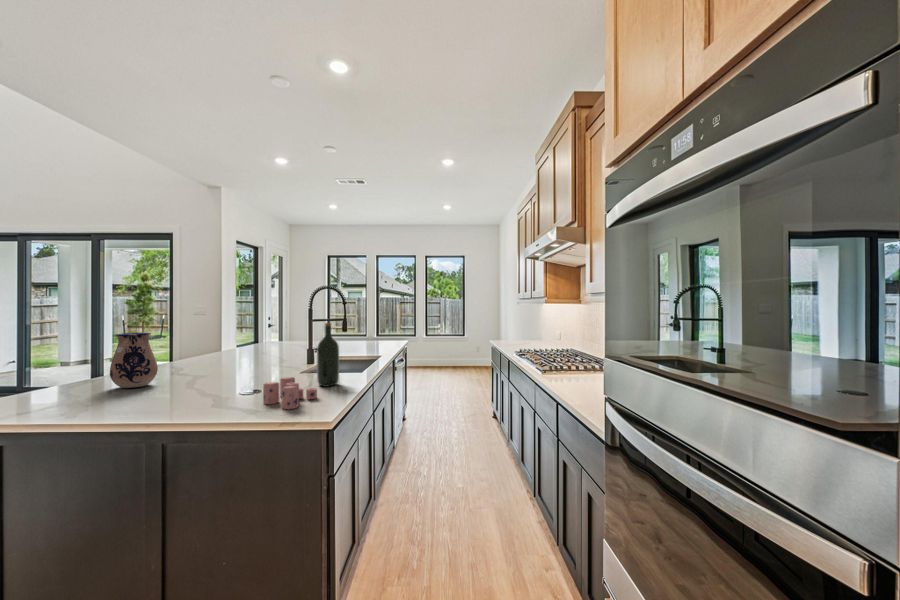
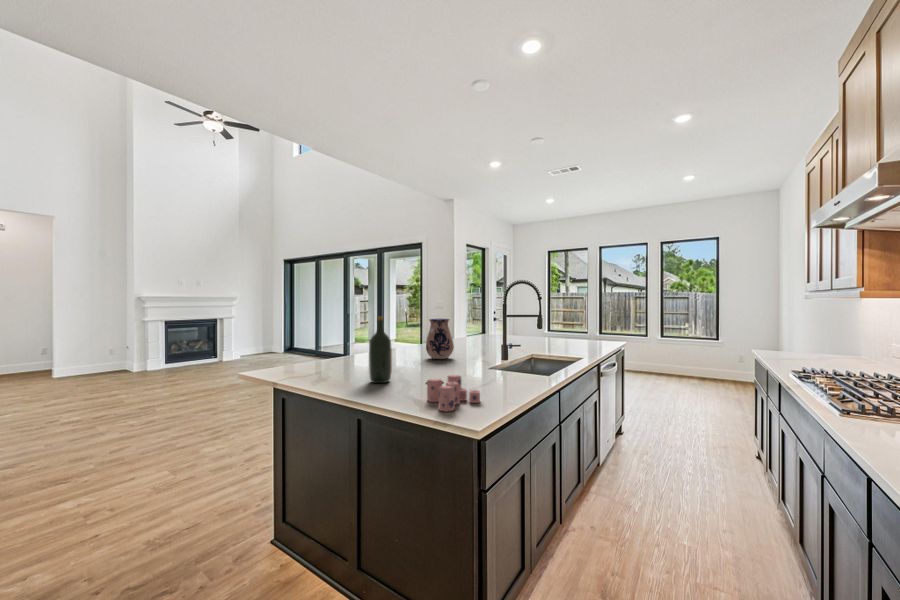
wine bottle: present [317,323,339,386] -> present [369,317,392,383]
ceramic pitcher: present [110,332,158,388] -> present [426,319,454,359]

